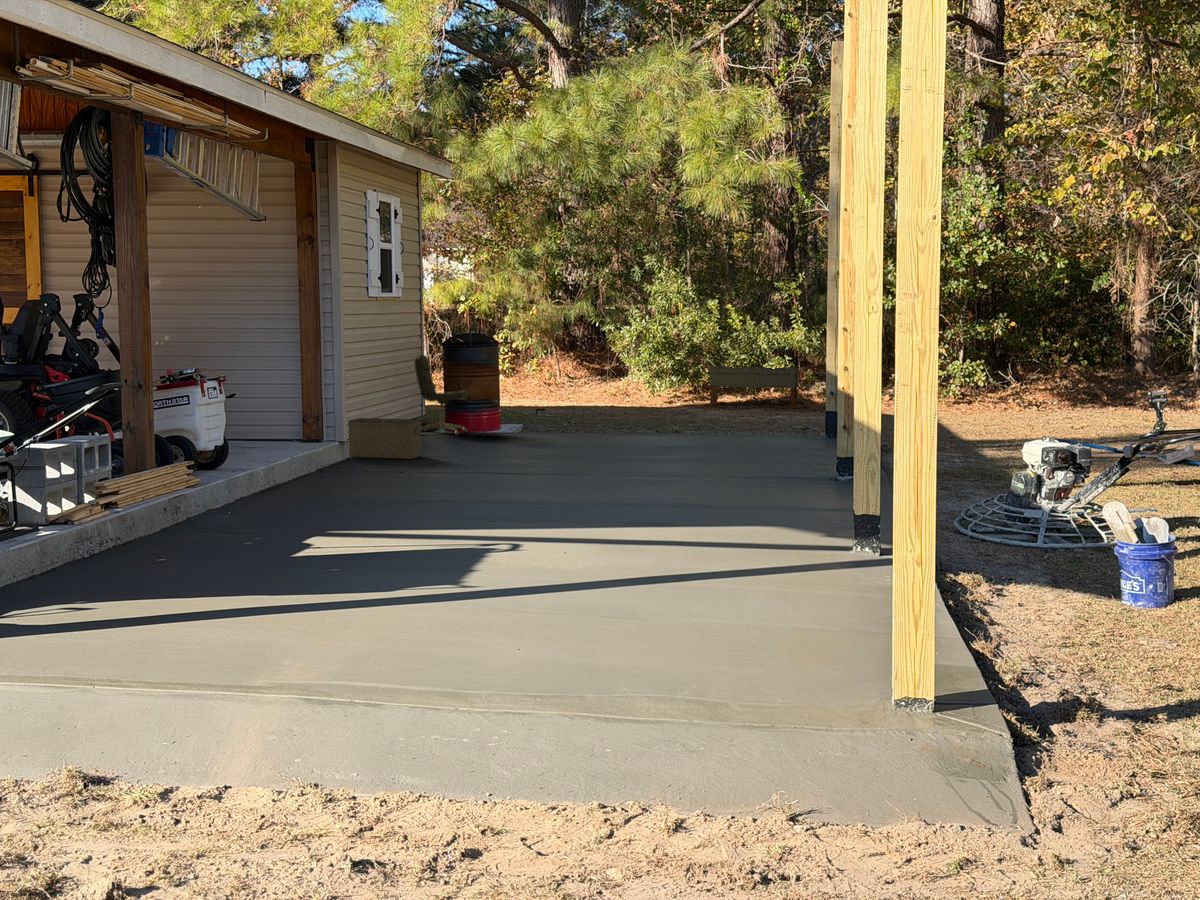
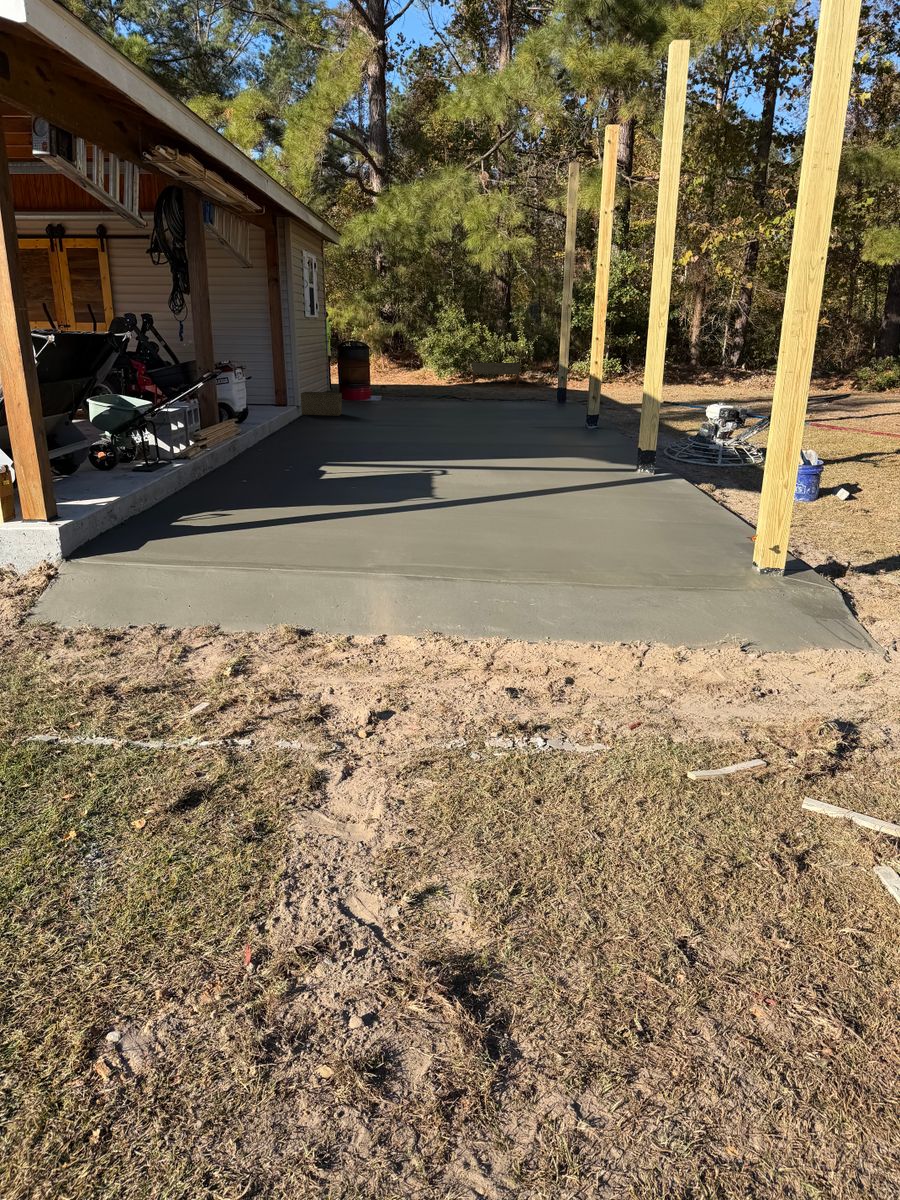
chair: present [414,355,469,435] -> none [326,355,357,402]

